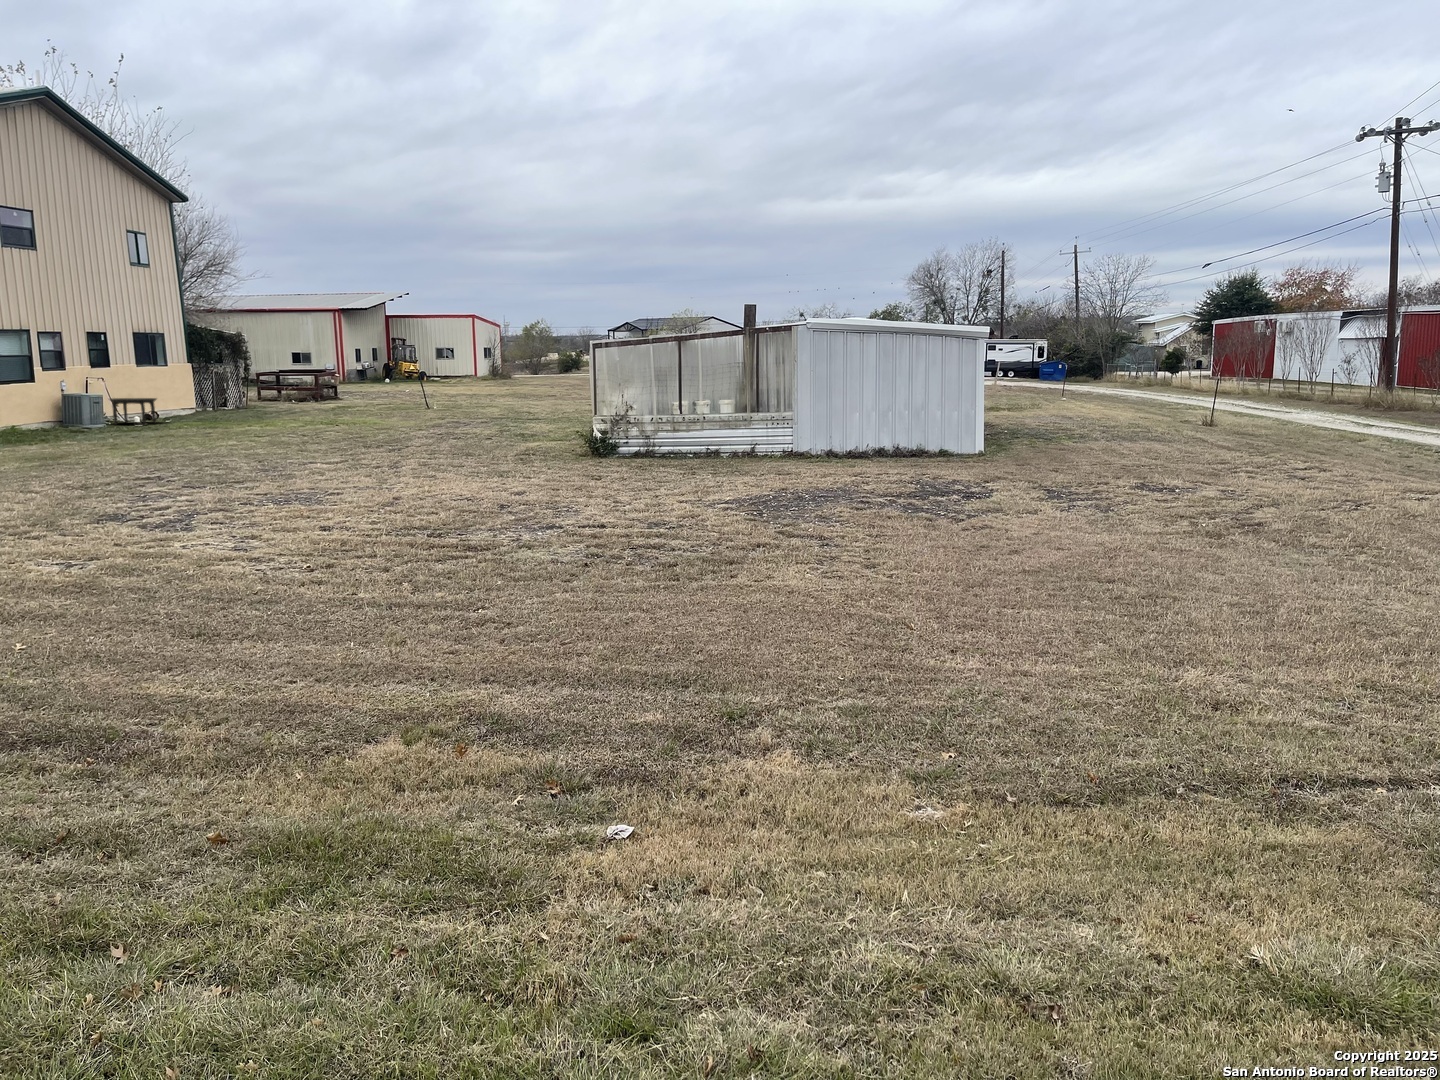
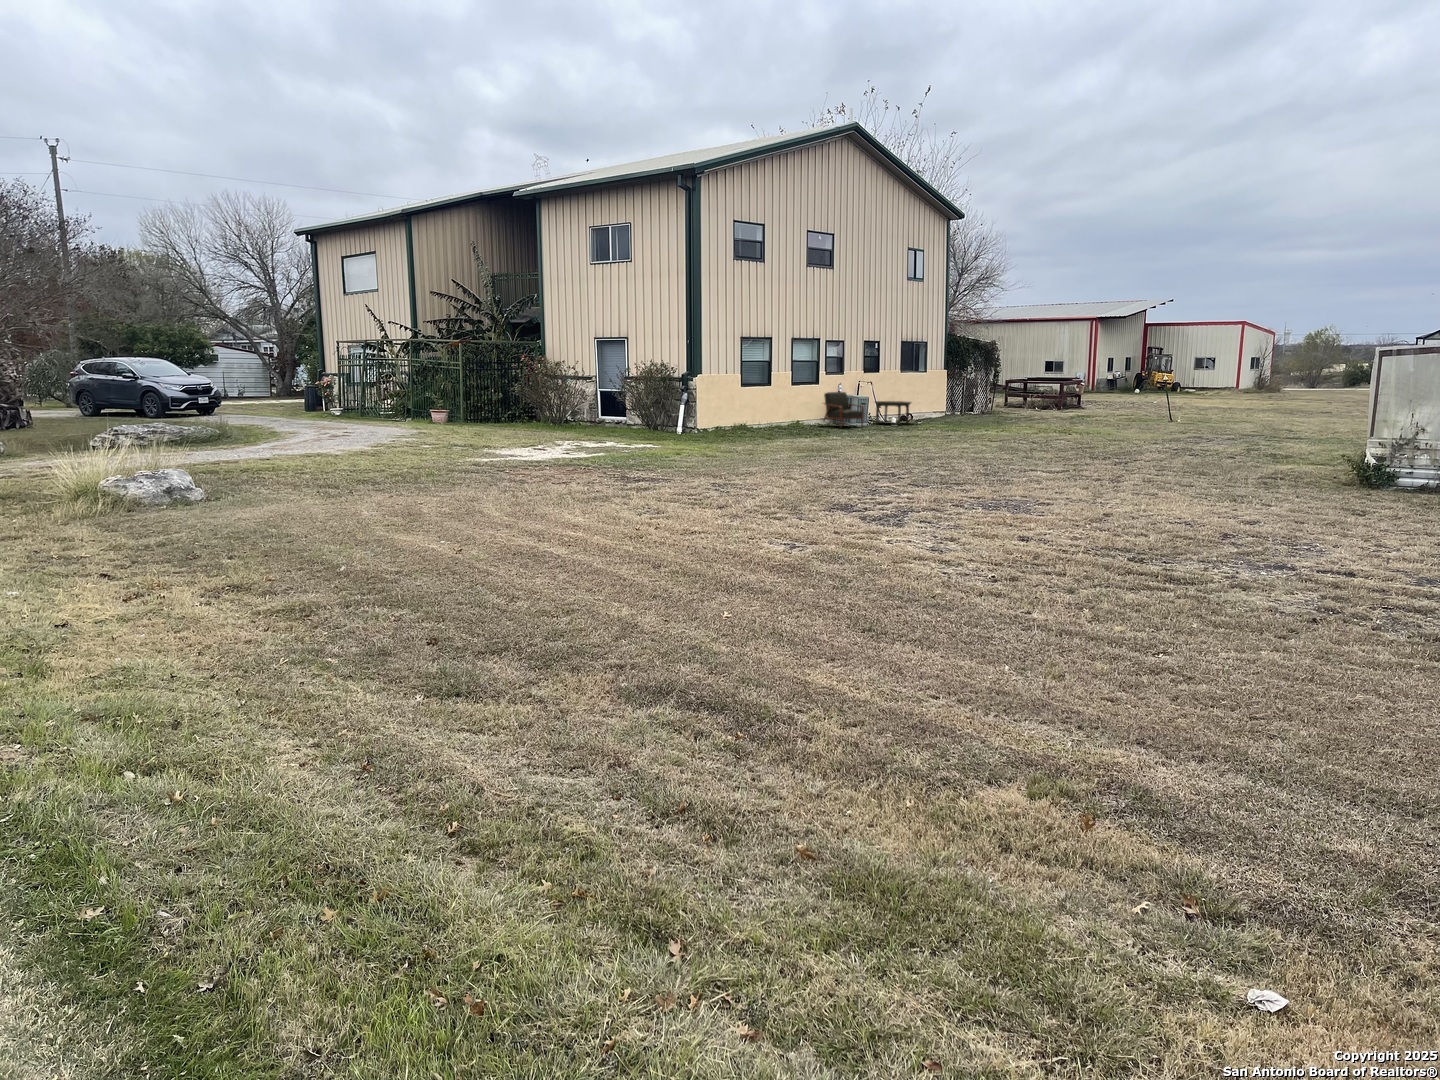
chair: none [38,389,99,431] -> present [823,392,864,427]

